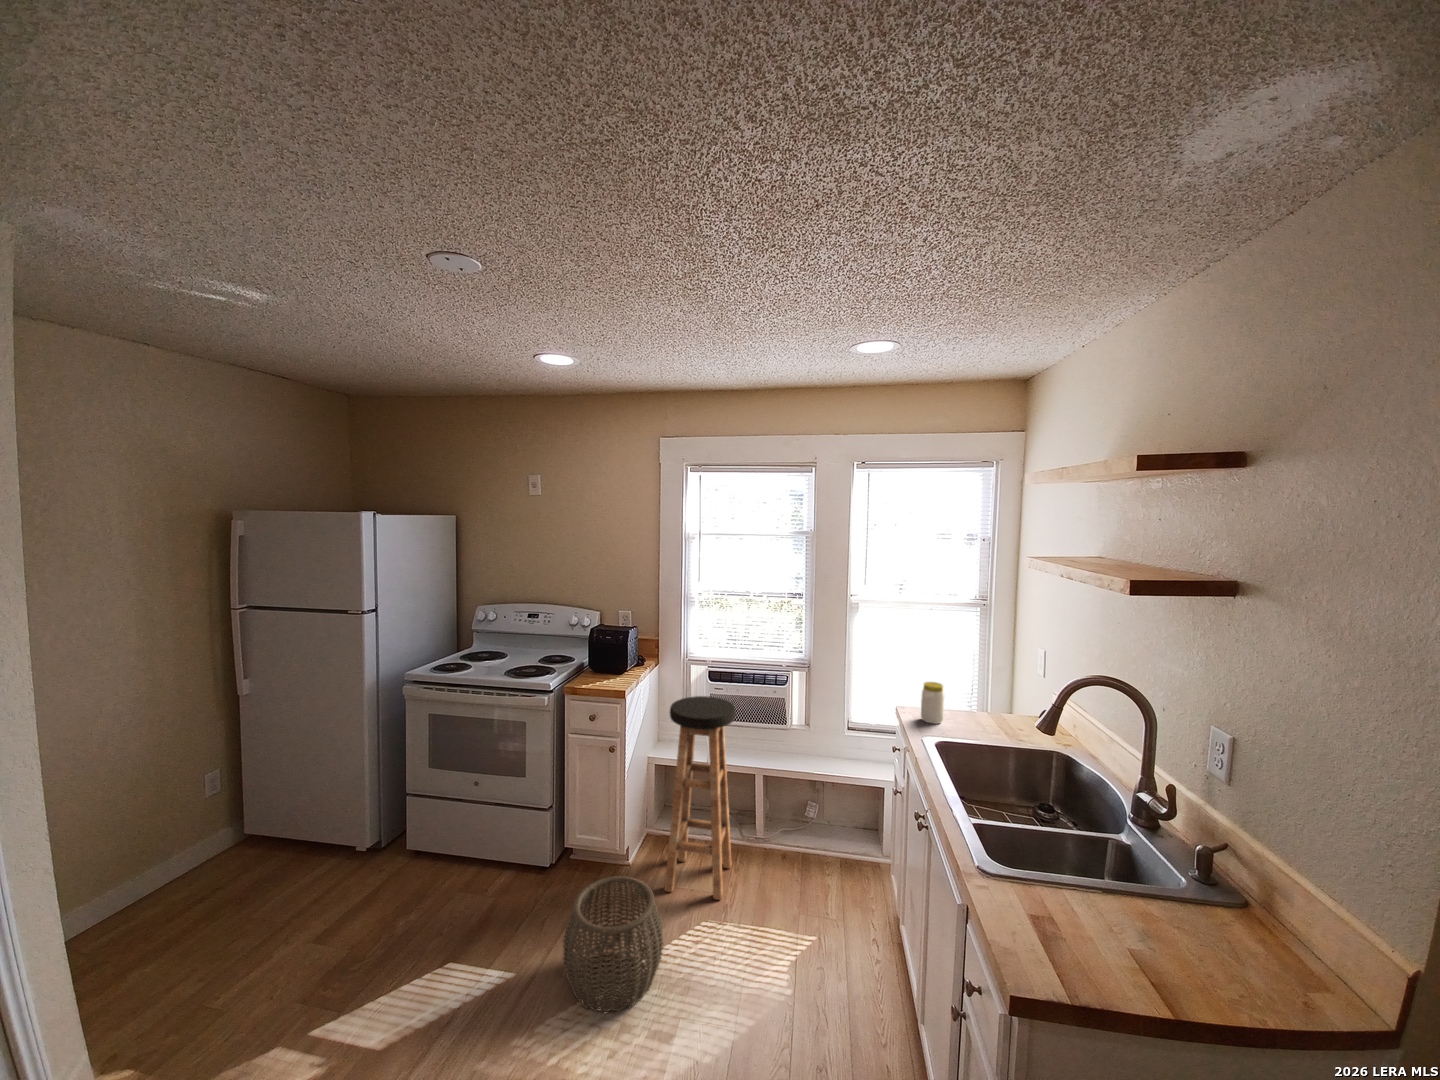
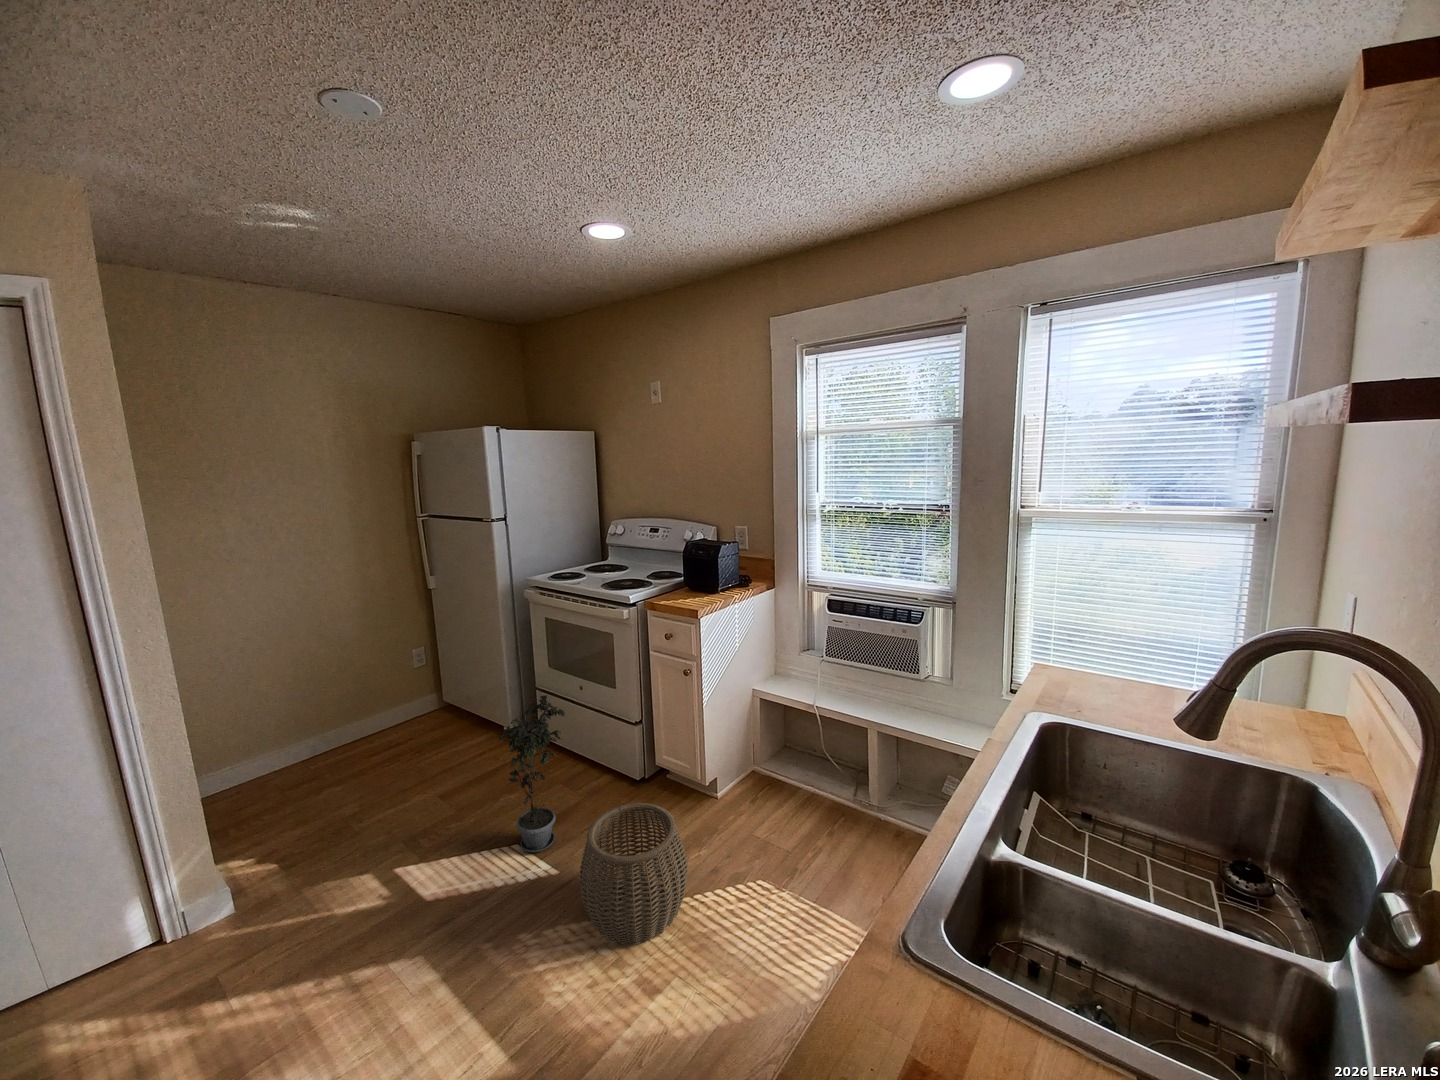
jar: present [921,682,944,724] -> none [1063,633,1105,698]
bar stool: present [664,696,736,900] -> none [736,625,825,862]
potted plant: none [437,793,516,966] -> present [499,695,565,853]

